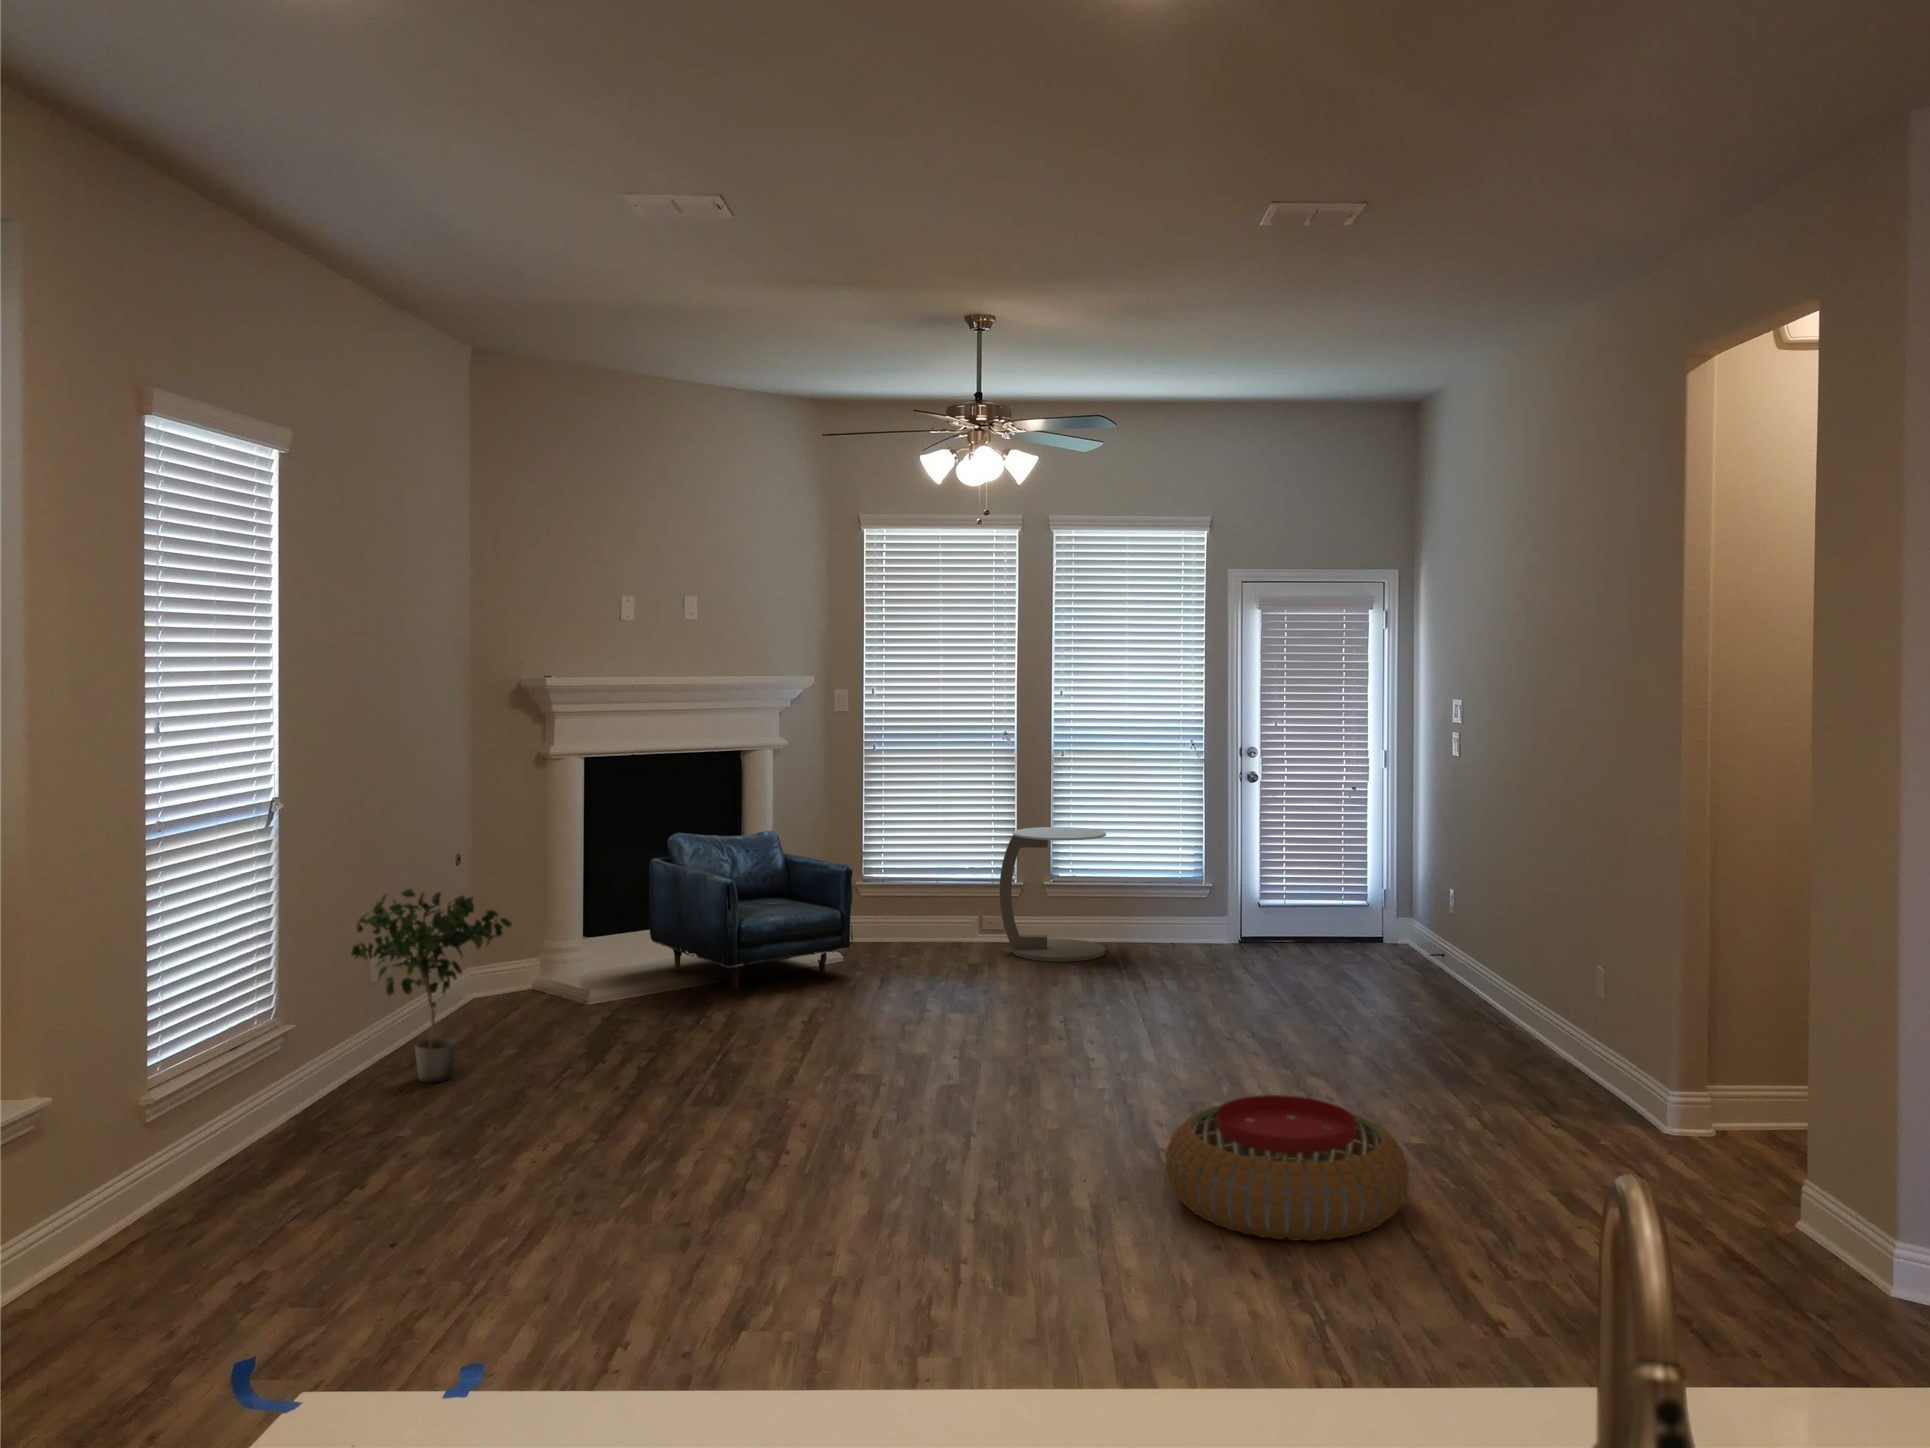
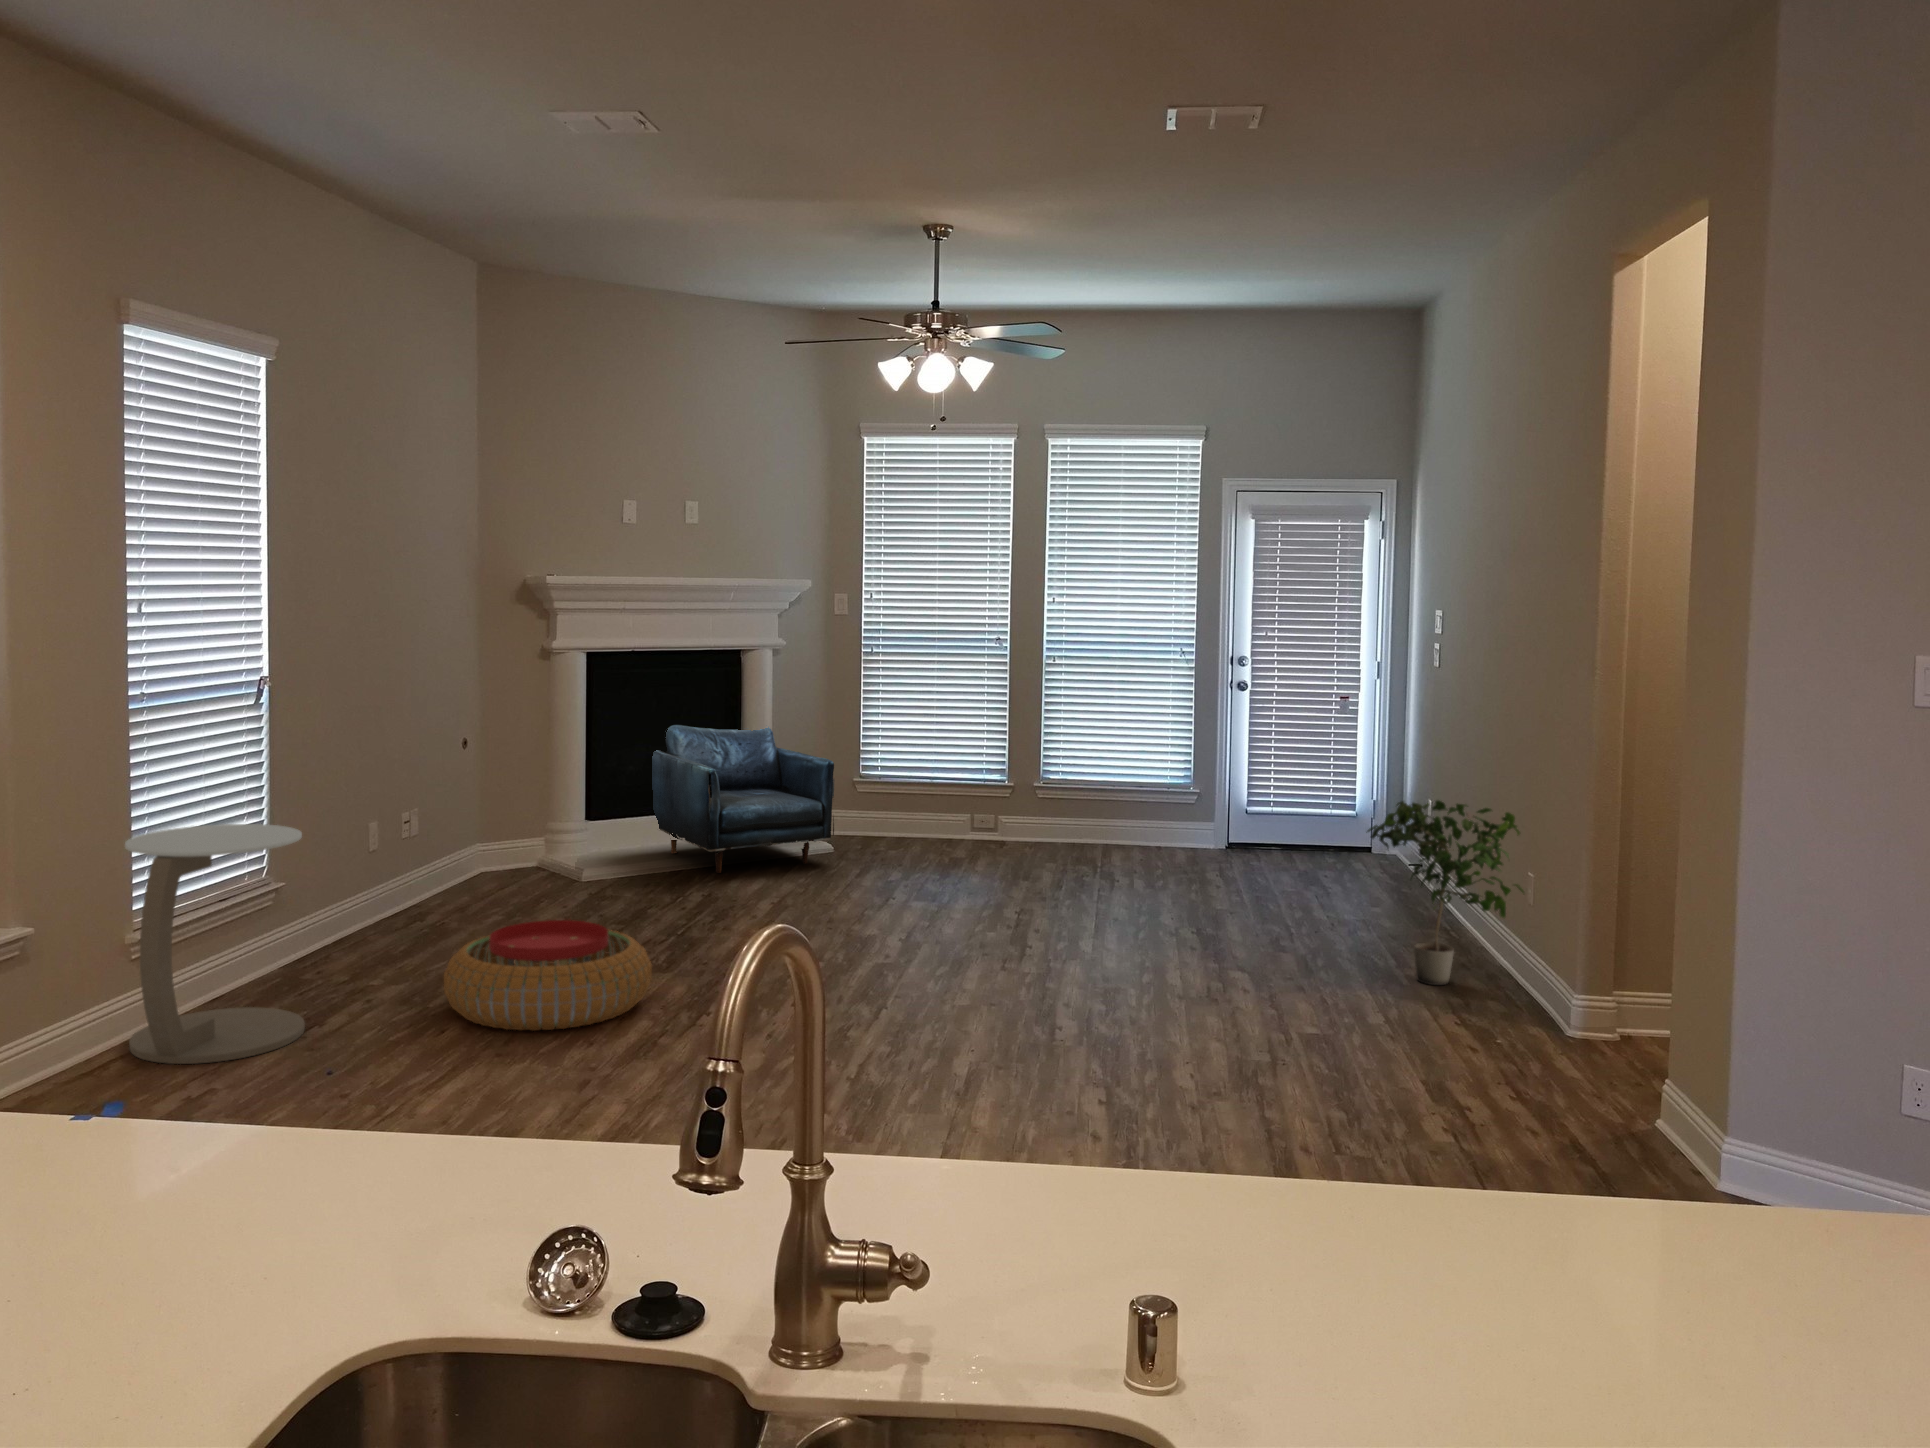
side table: present [1000,827,1106,962] -> present [125,824,305,1064]
potted plant: present [351,889,512,1083] -> present [1367,800,1524,985]
pouf: present [1165,1095,1409,1241] -> present [444,920,652,1030]

